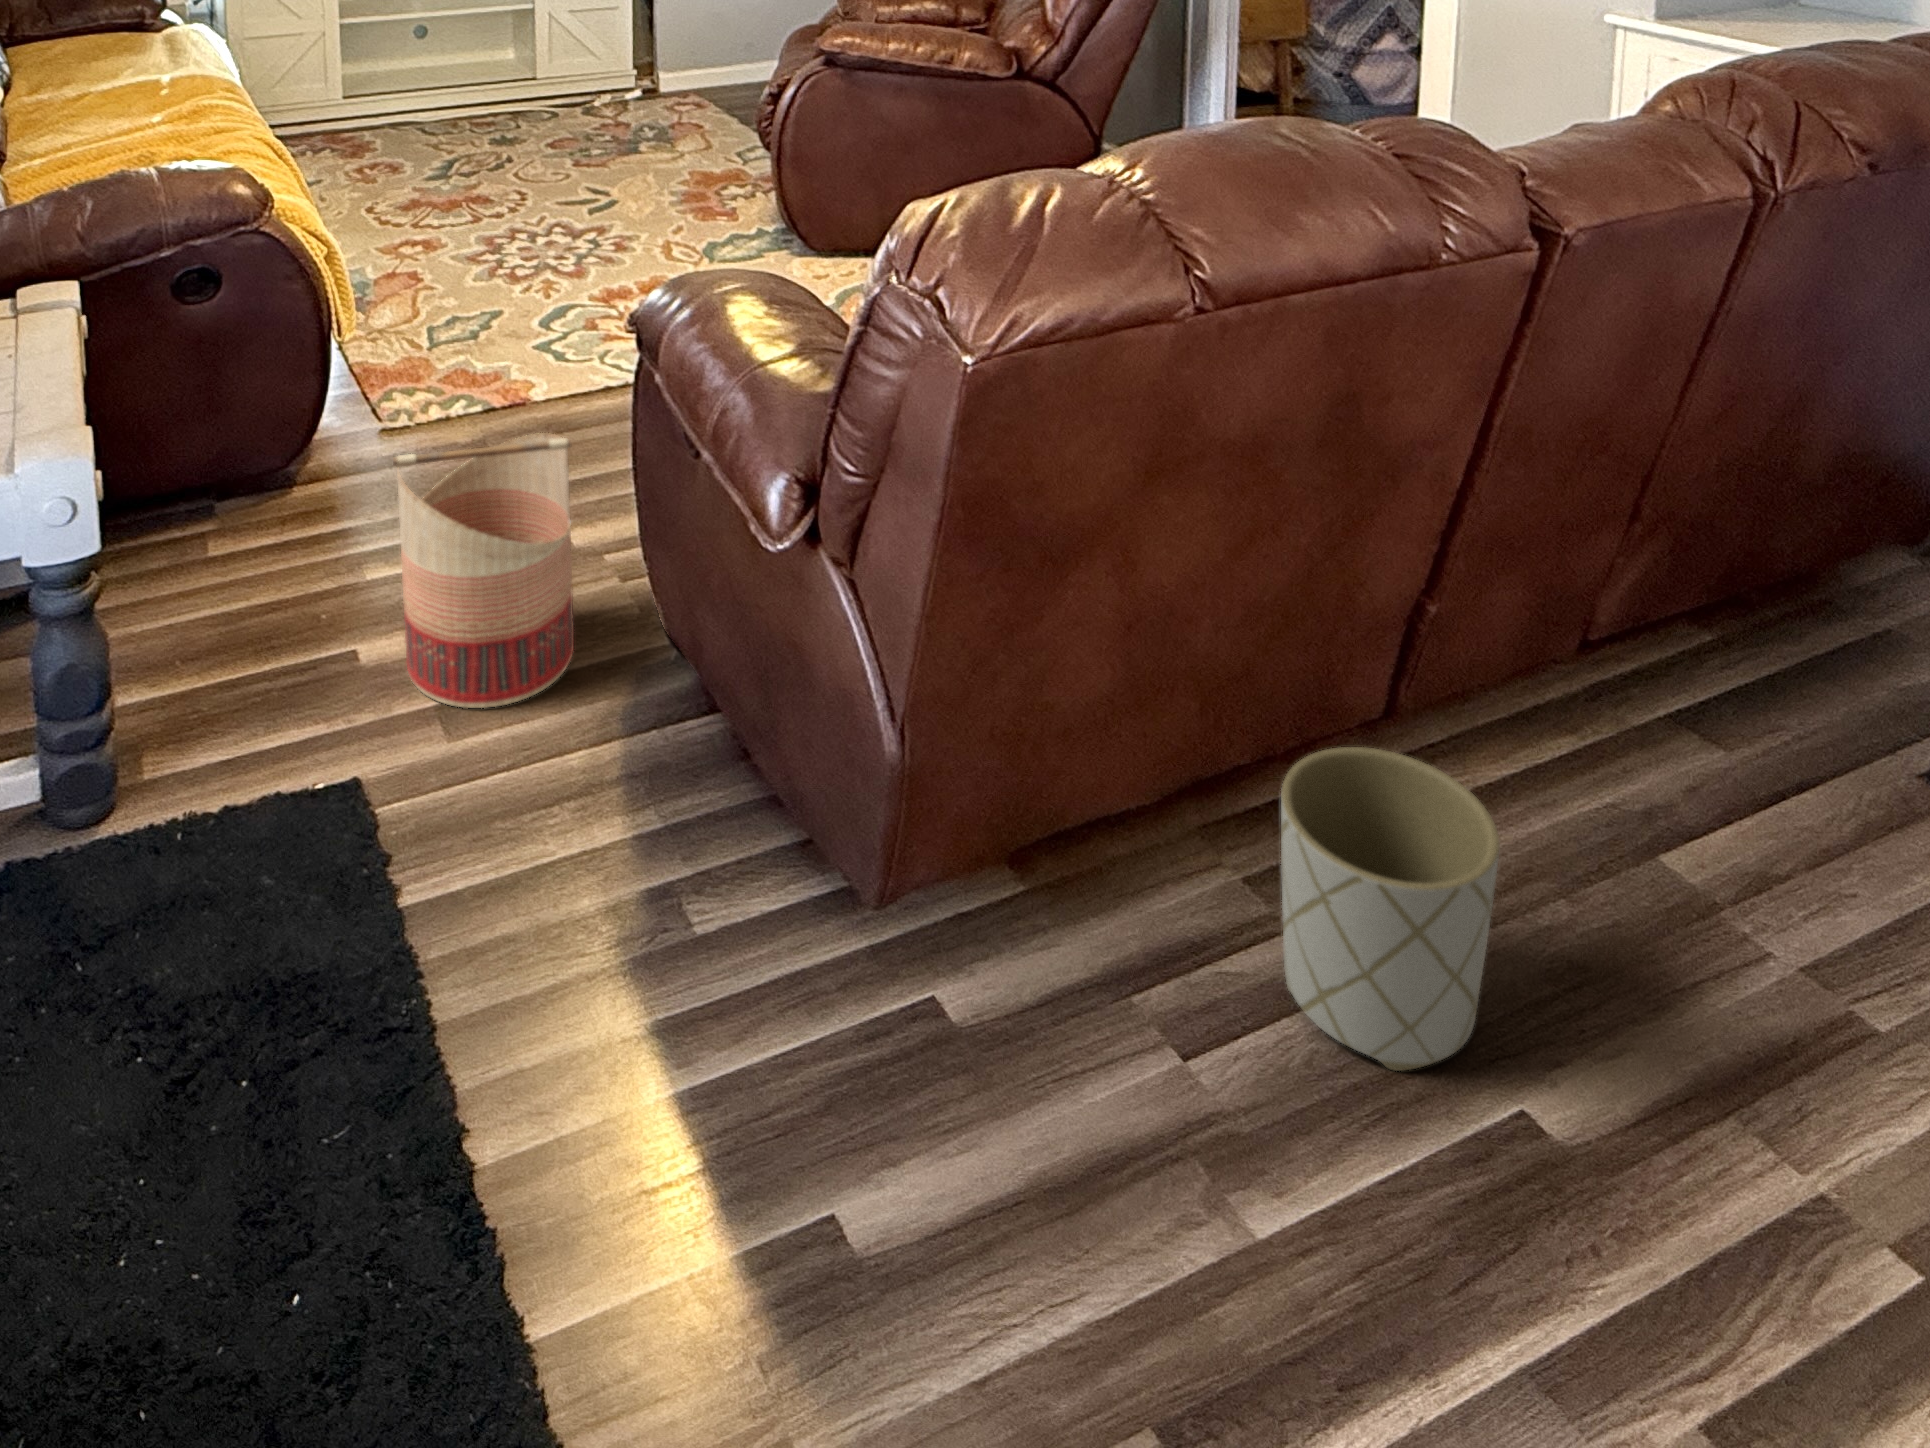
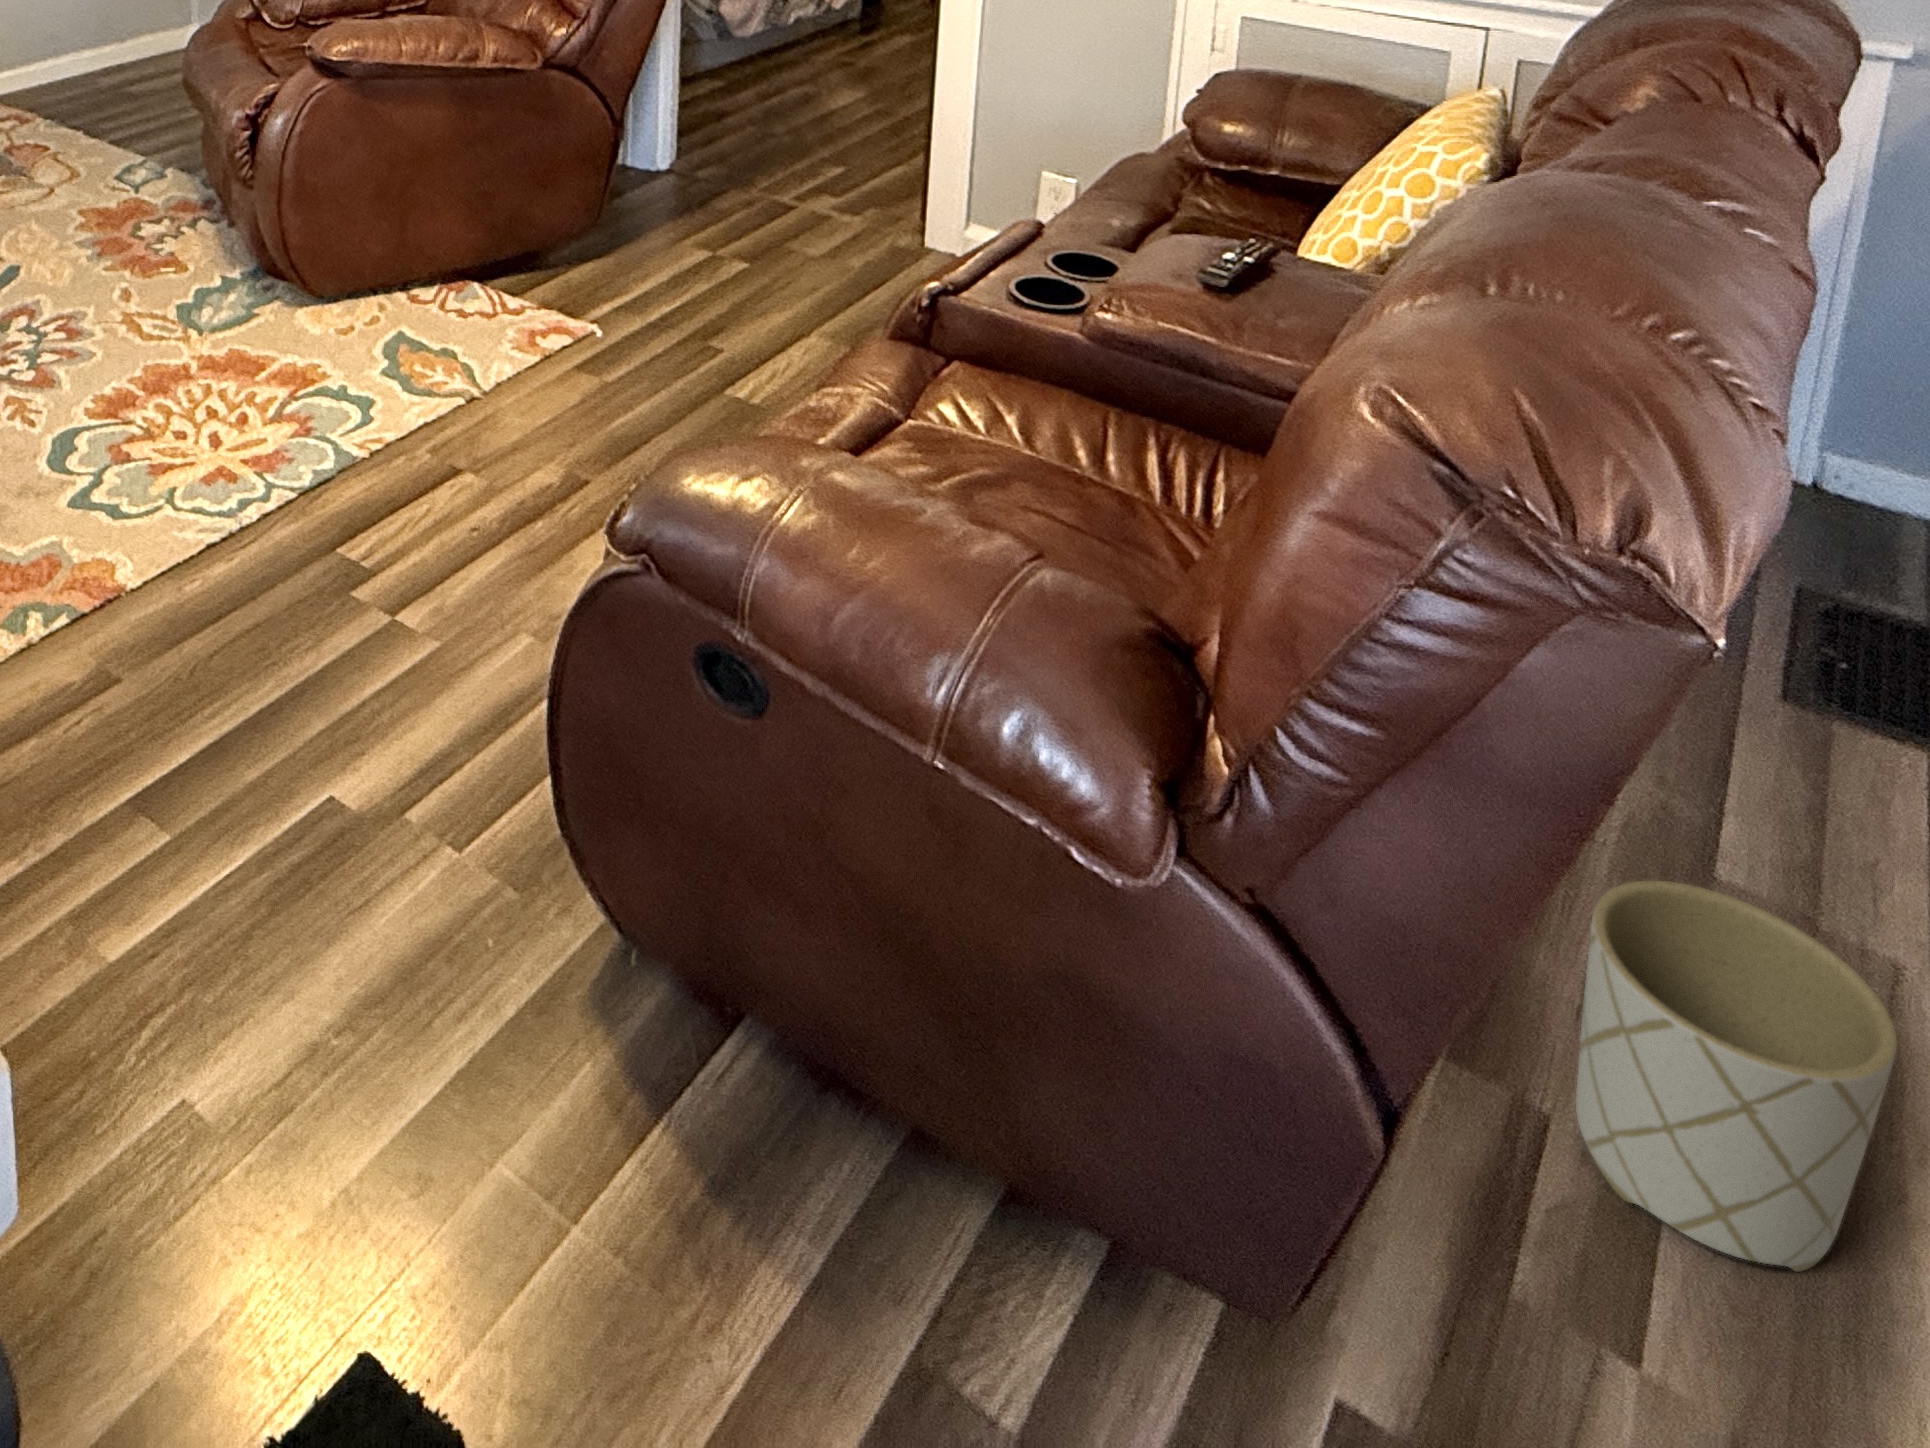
basket: present [393,433,574,708] -> none [268,698,511,1143]

